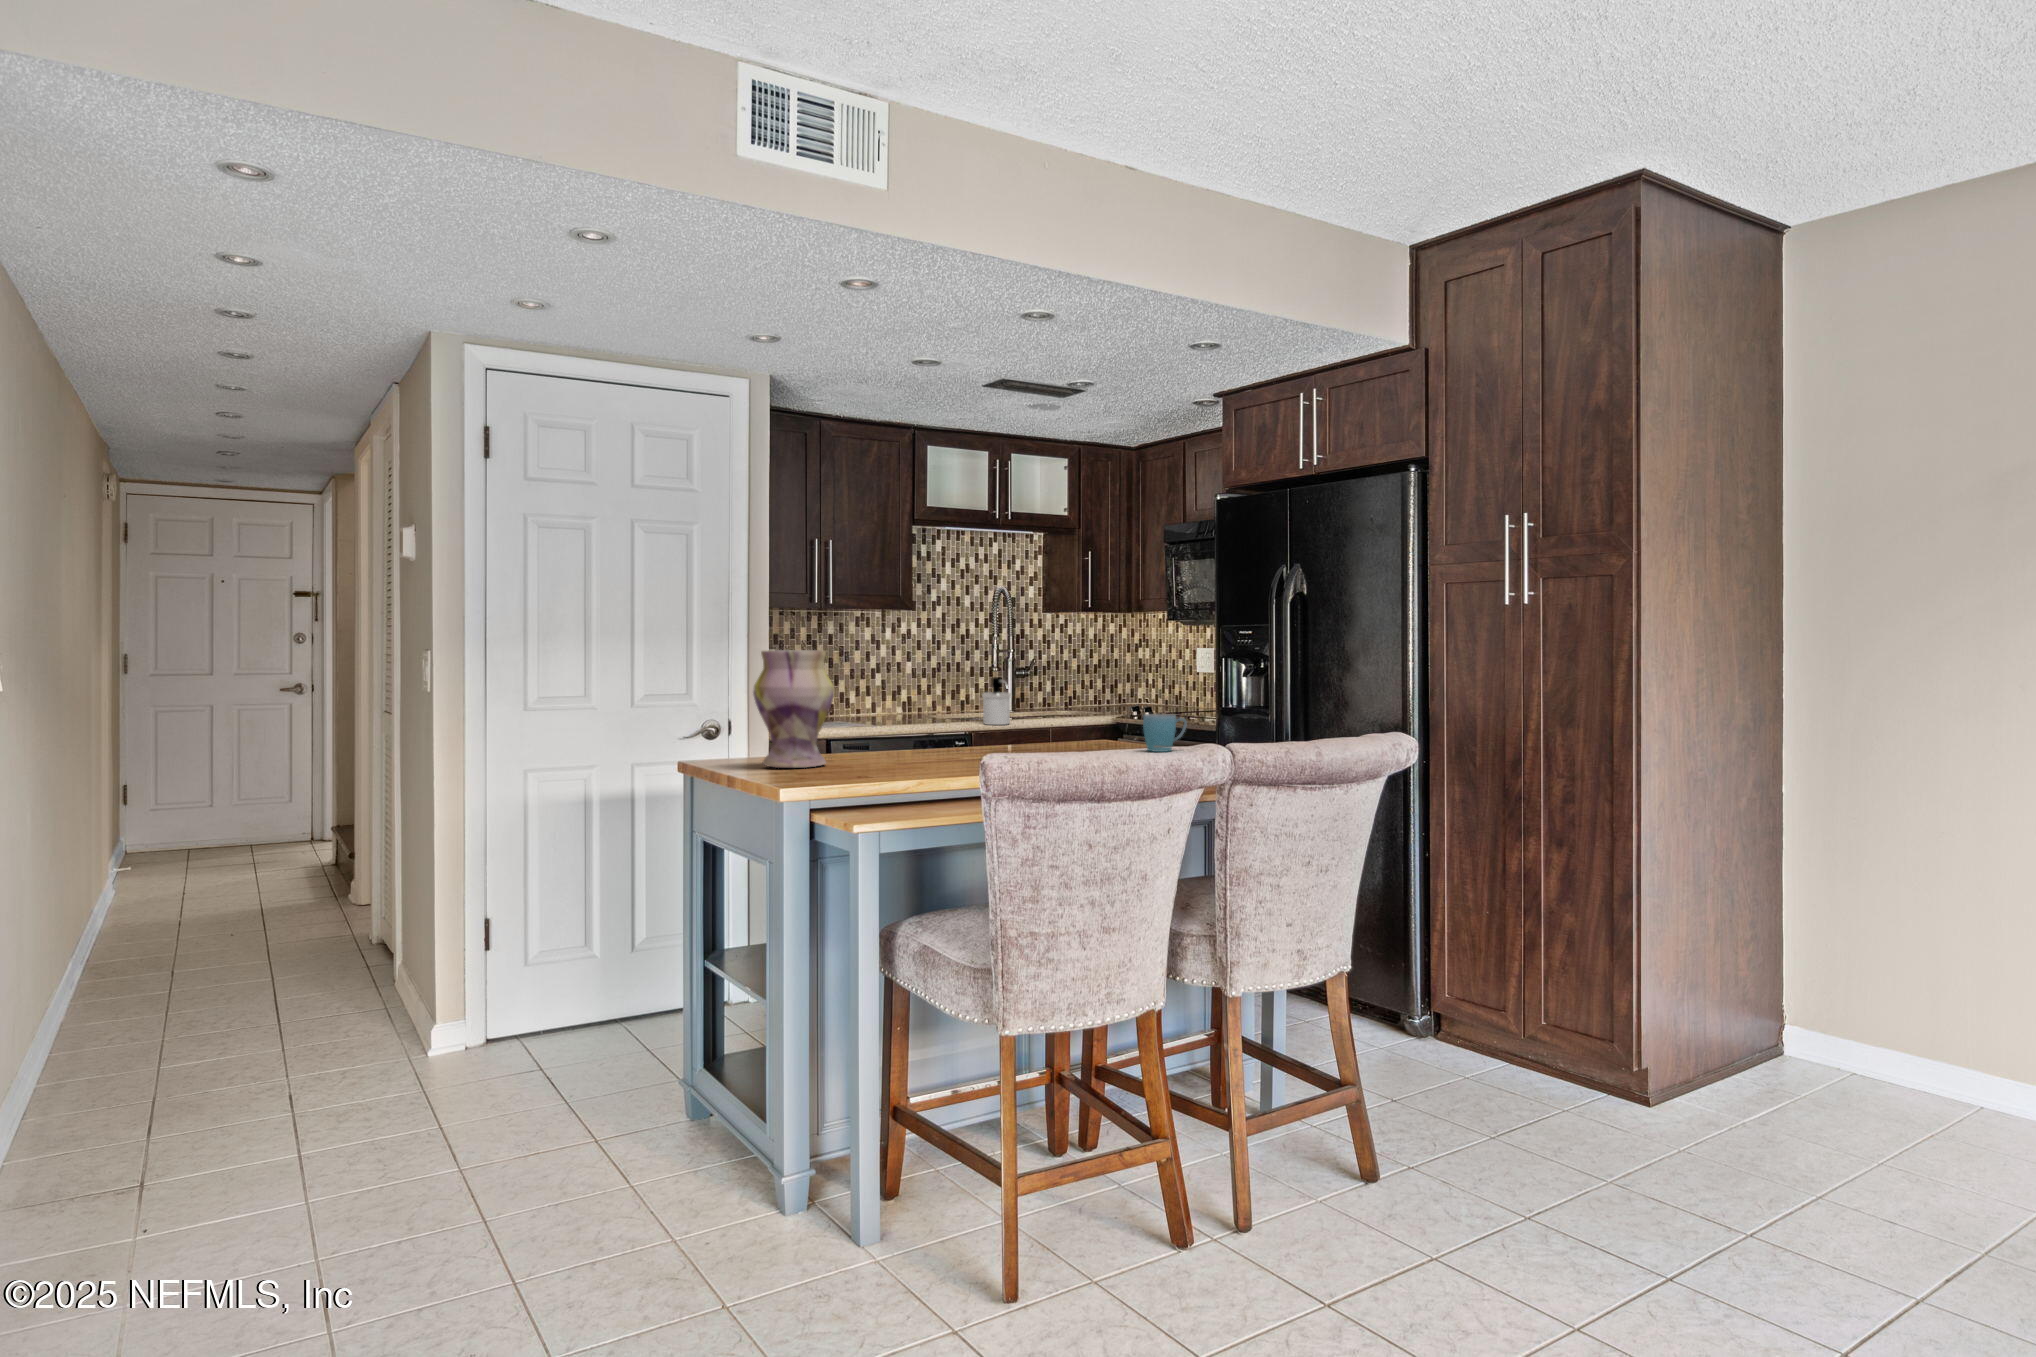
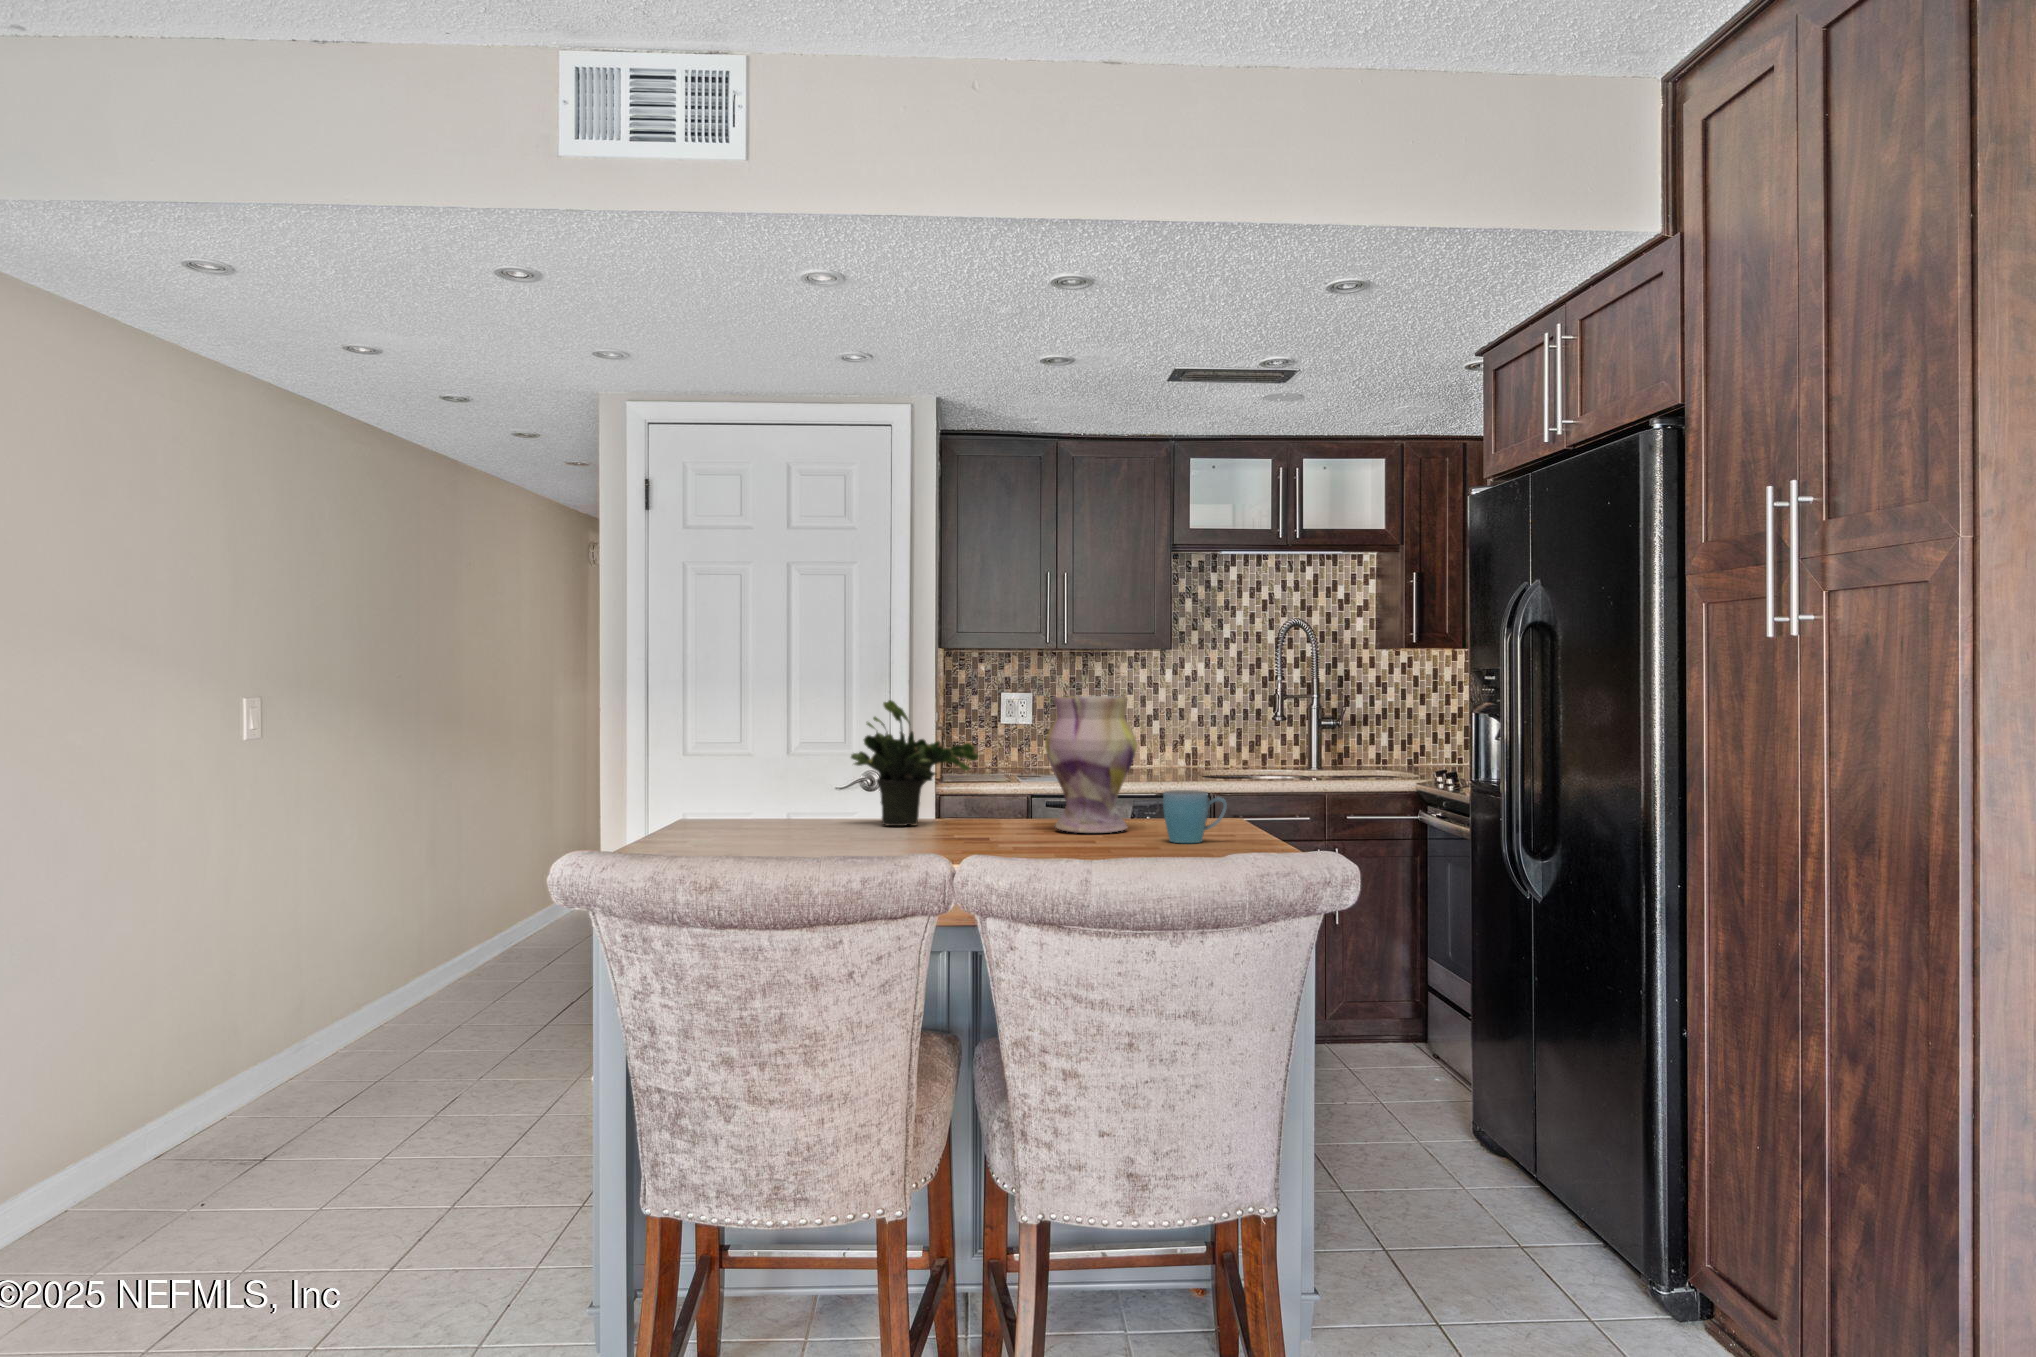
vase: present [753,650,834,768] -> present [1045,696,1137,833]
potted plant: none [847,650,961,757] -> present [851,700,978,826]
soap dispenser: present [982,677,1011,725] -> none [1235,729,1270,787]

